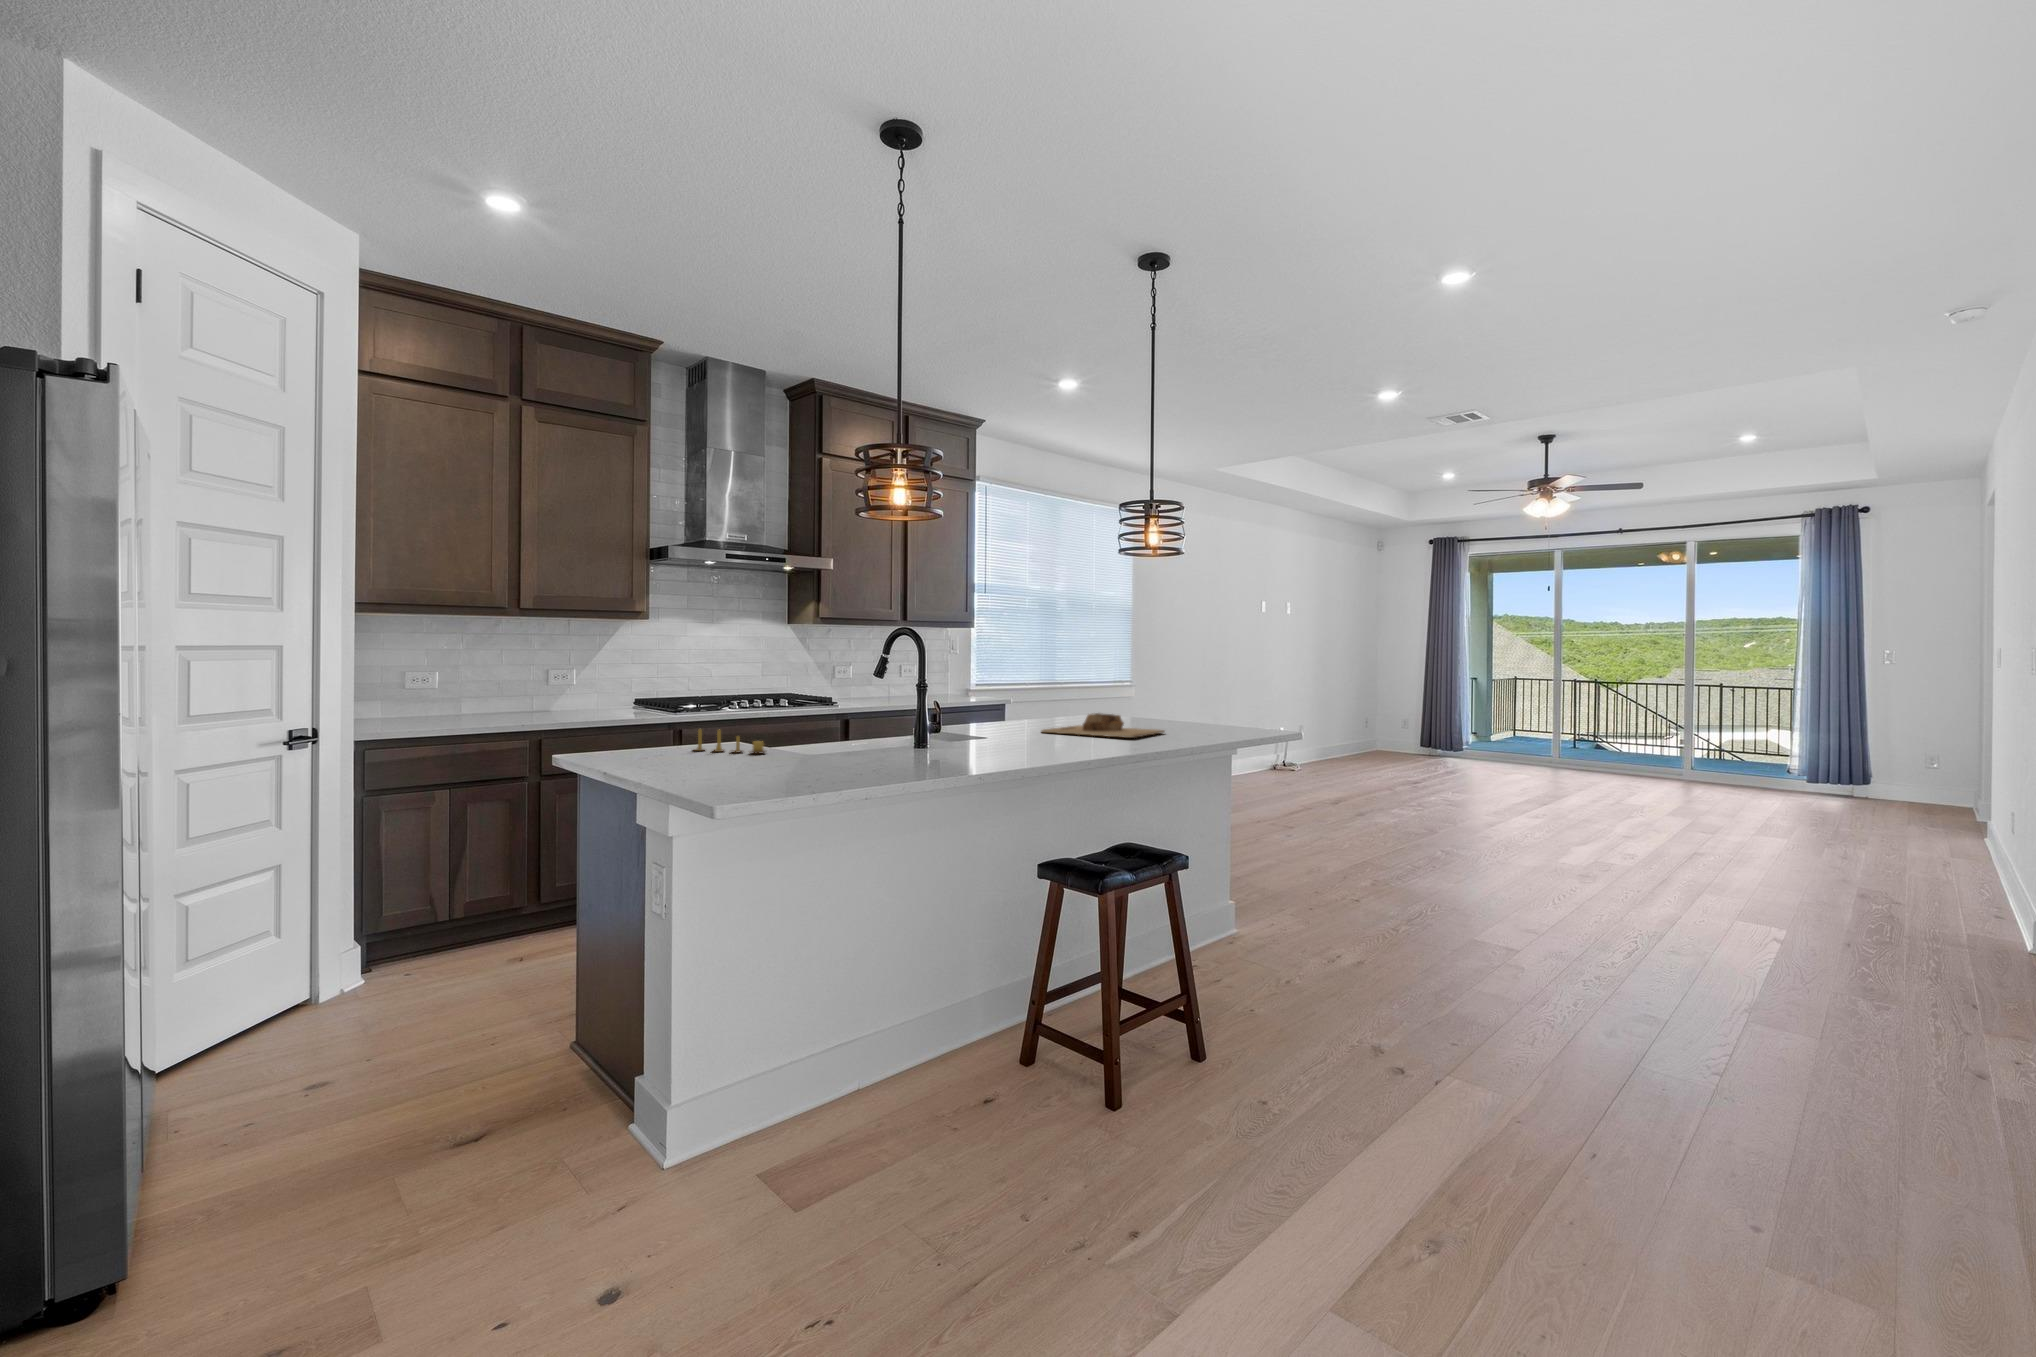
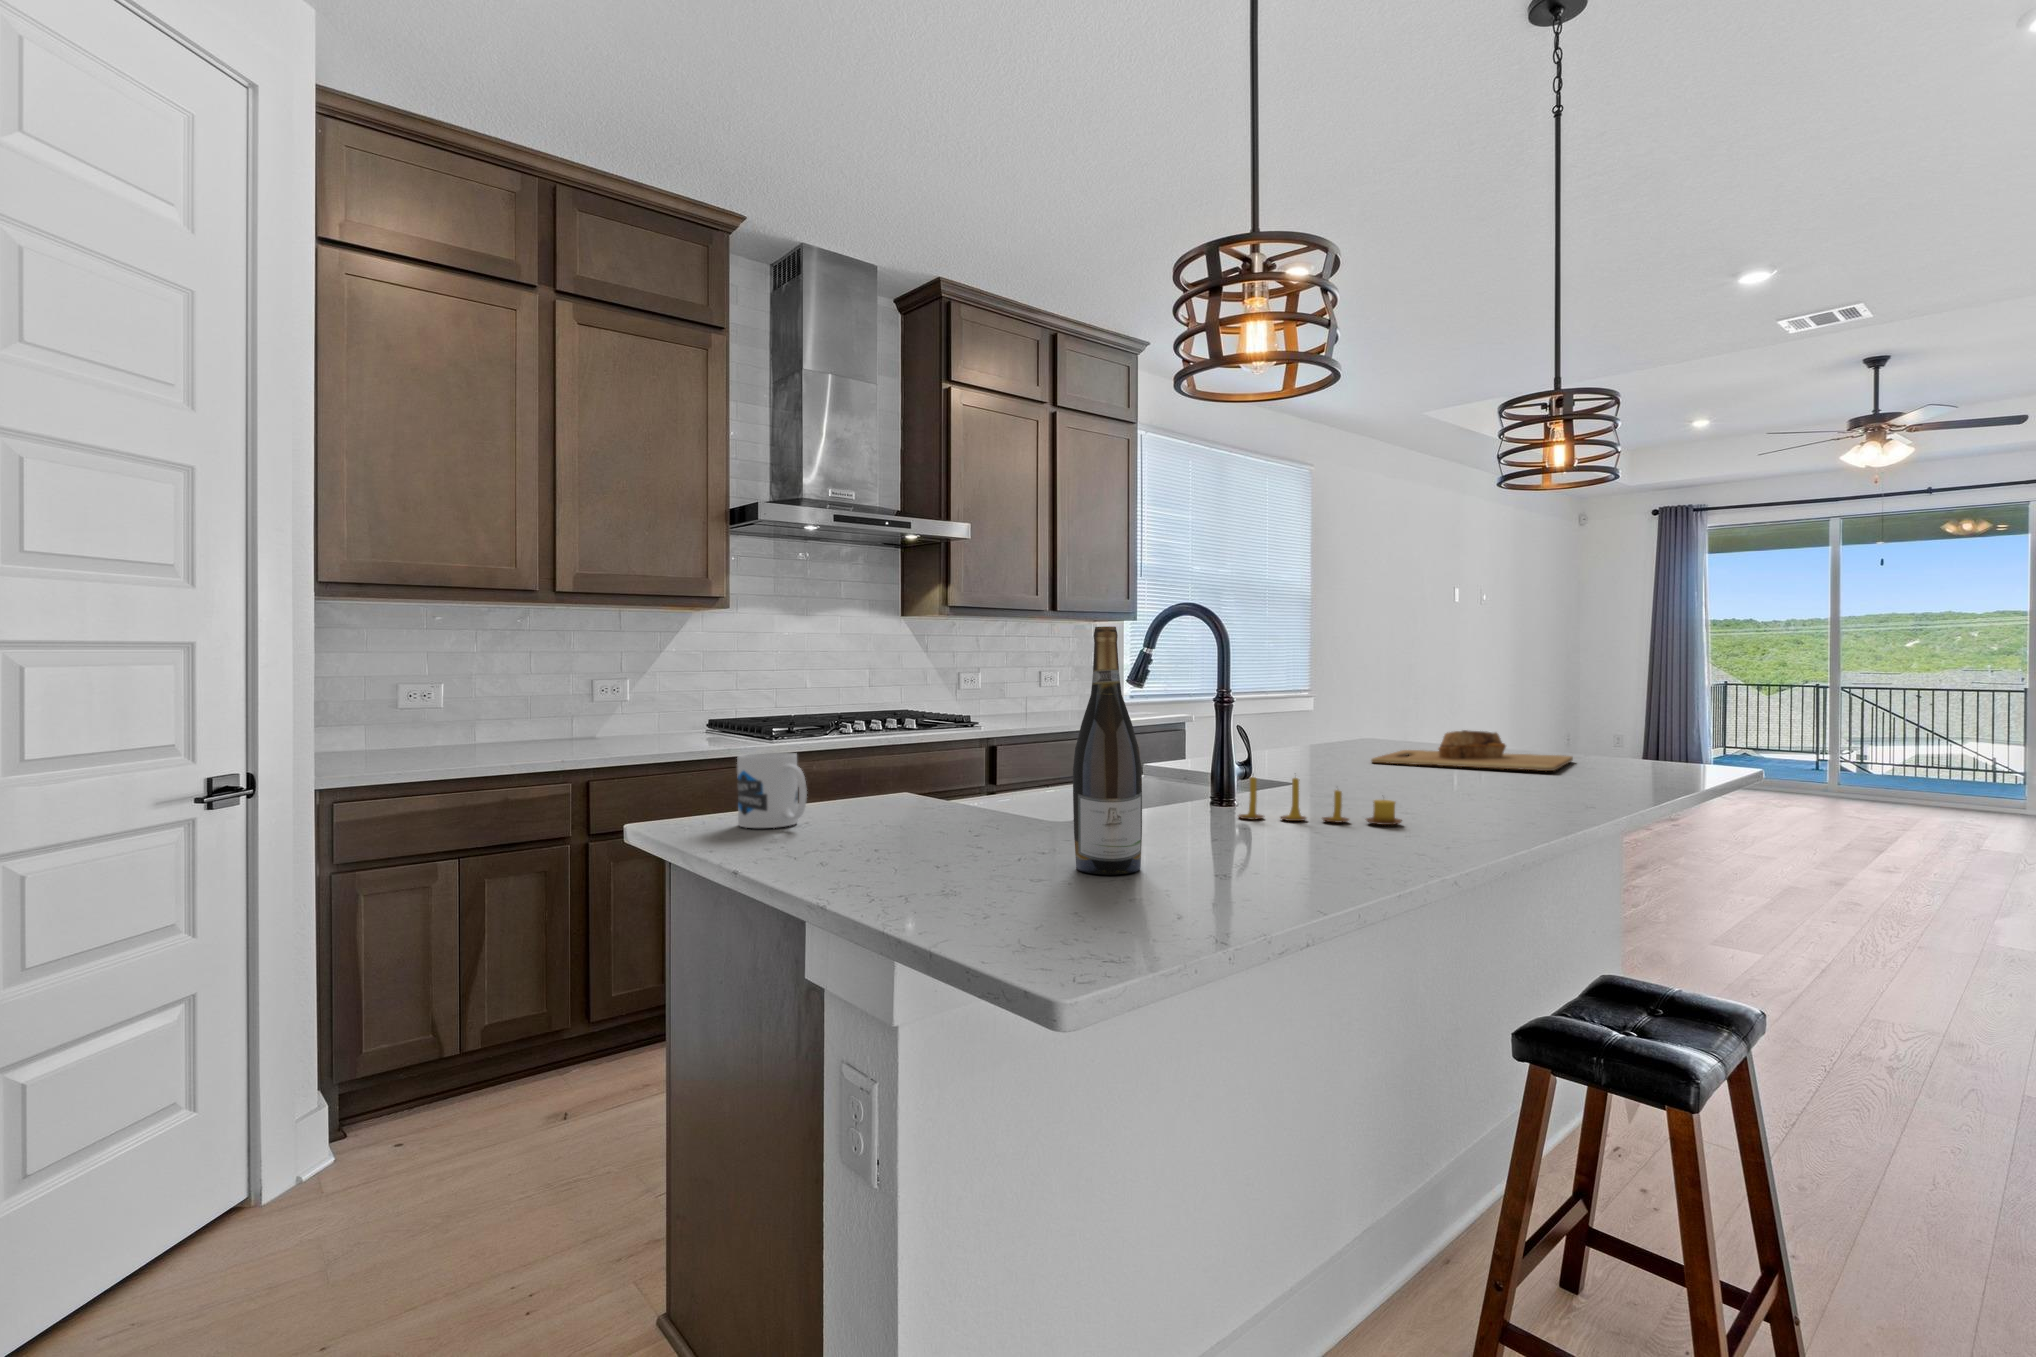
wine bottle: none [772,657,806,778] -> present [1073,626,1142,875]
mug: none [615,718,652,759] -> present [737,752,807,828]
candle: present [694,729,766,753] -> present [1239,776,1402,825]

